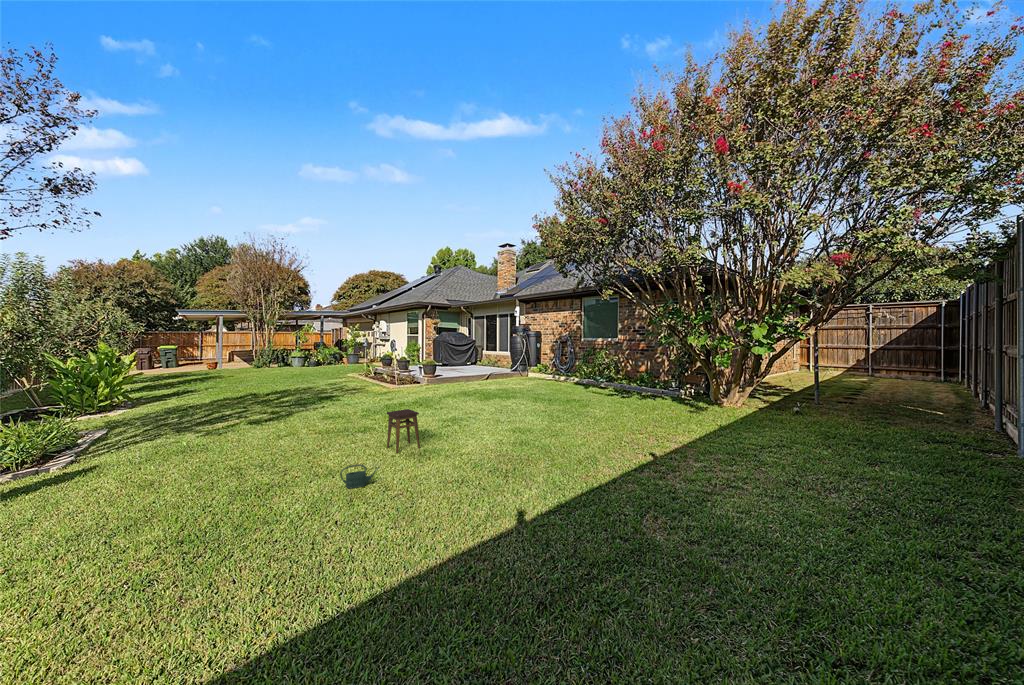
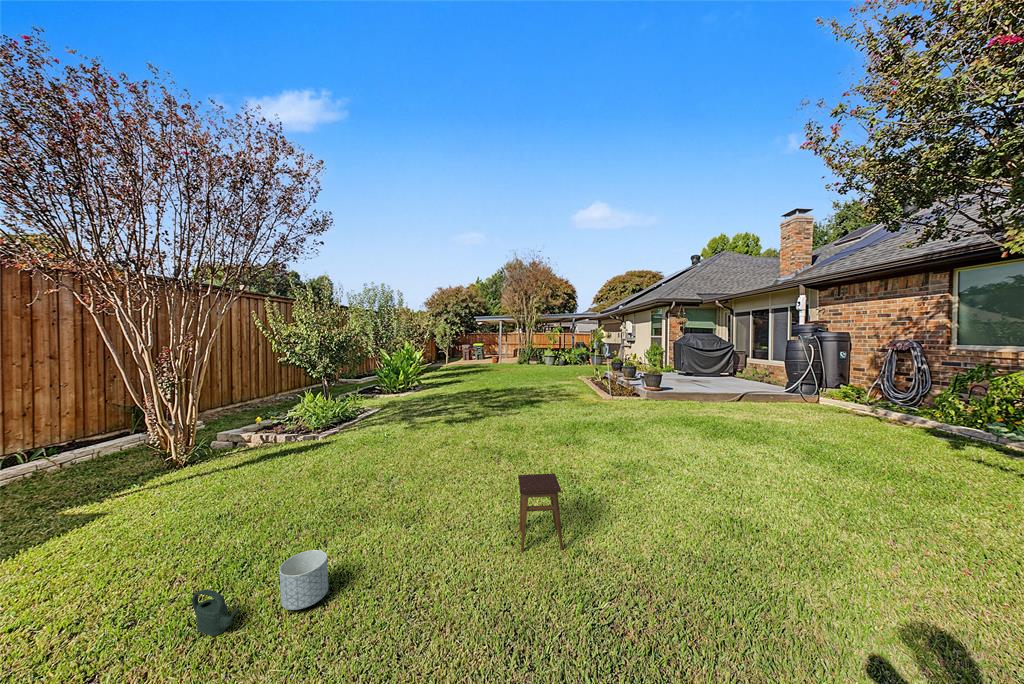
planter: none [262,463,294,495] -> present [279,550,328,610]
watering can: present [340,464,379,488] -> present [192,589,239,636]

